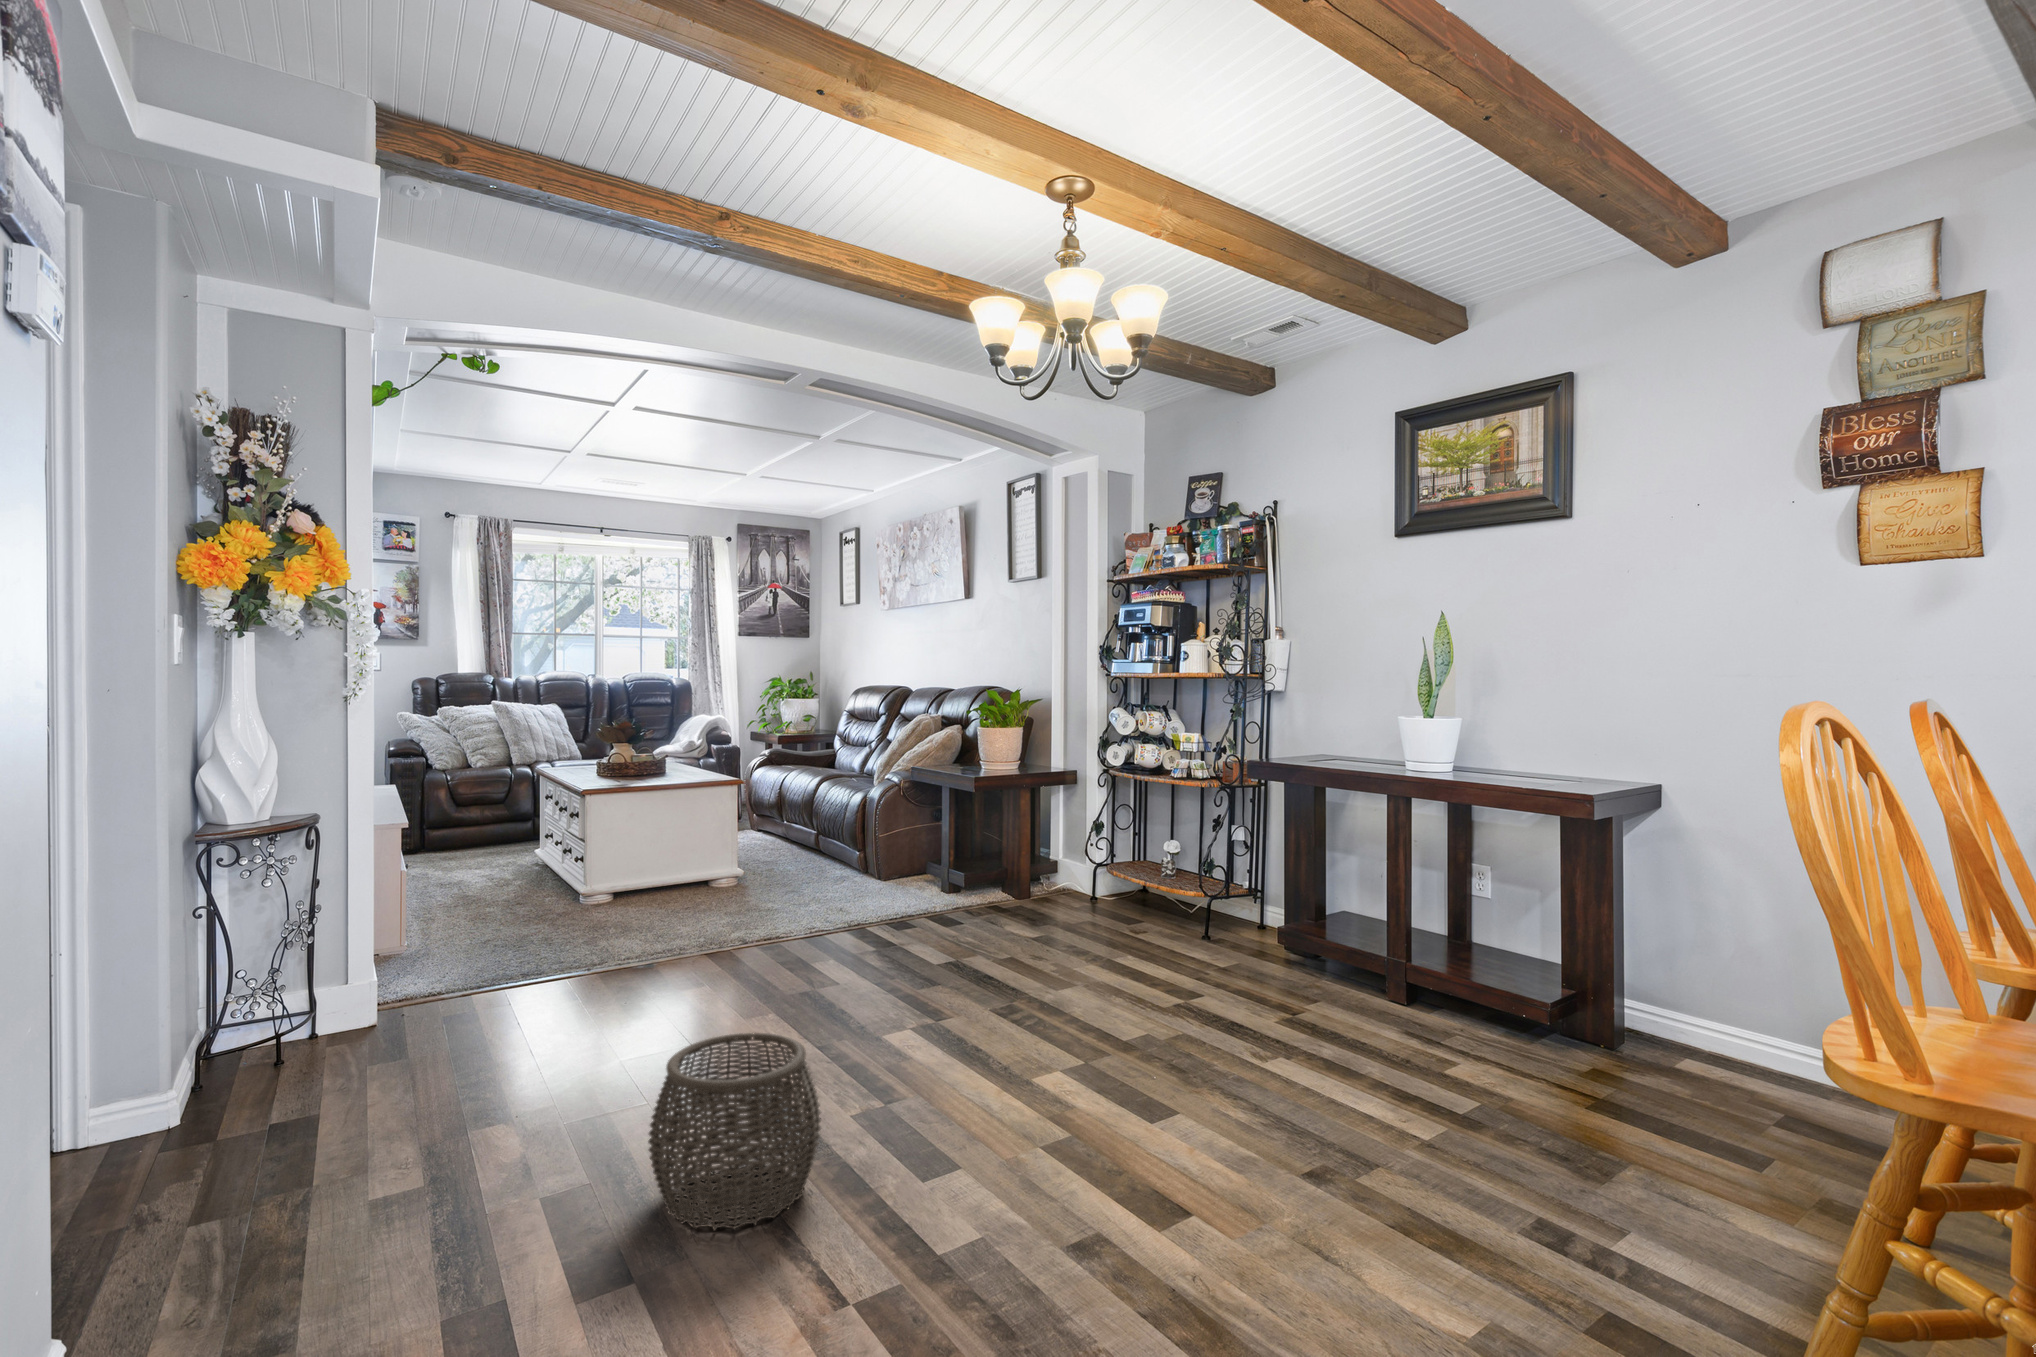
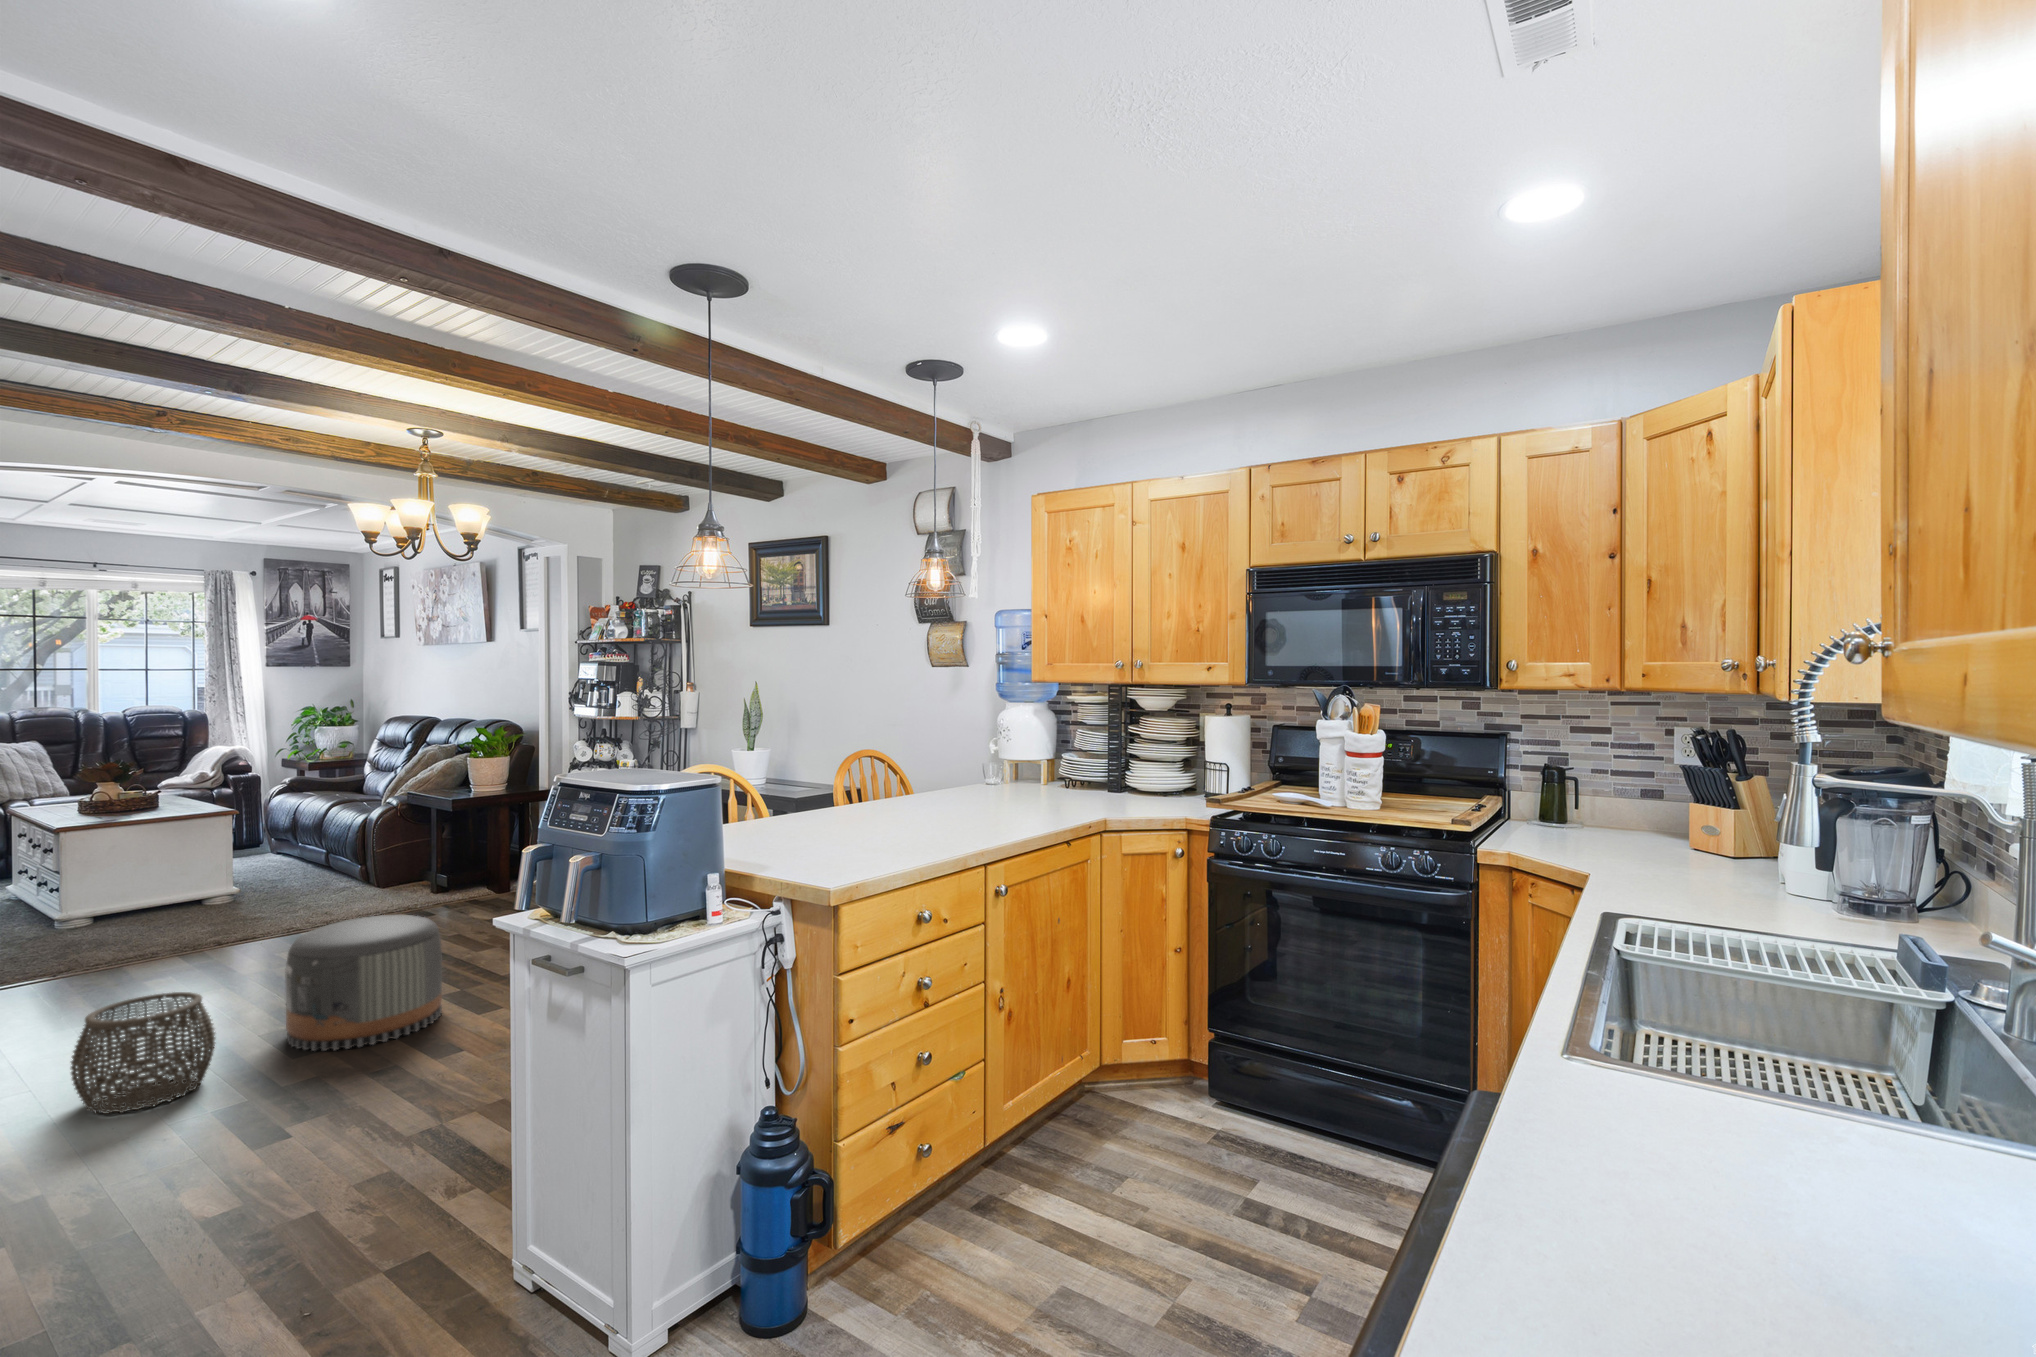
pouf: none [883,934,1079,1149] -> present [285,915,442,1051]

